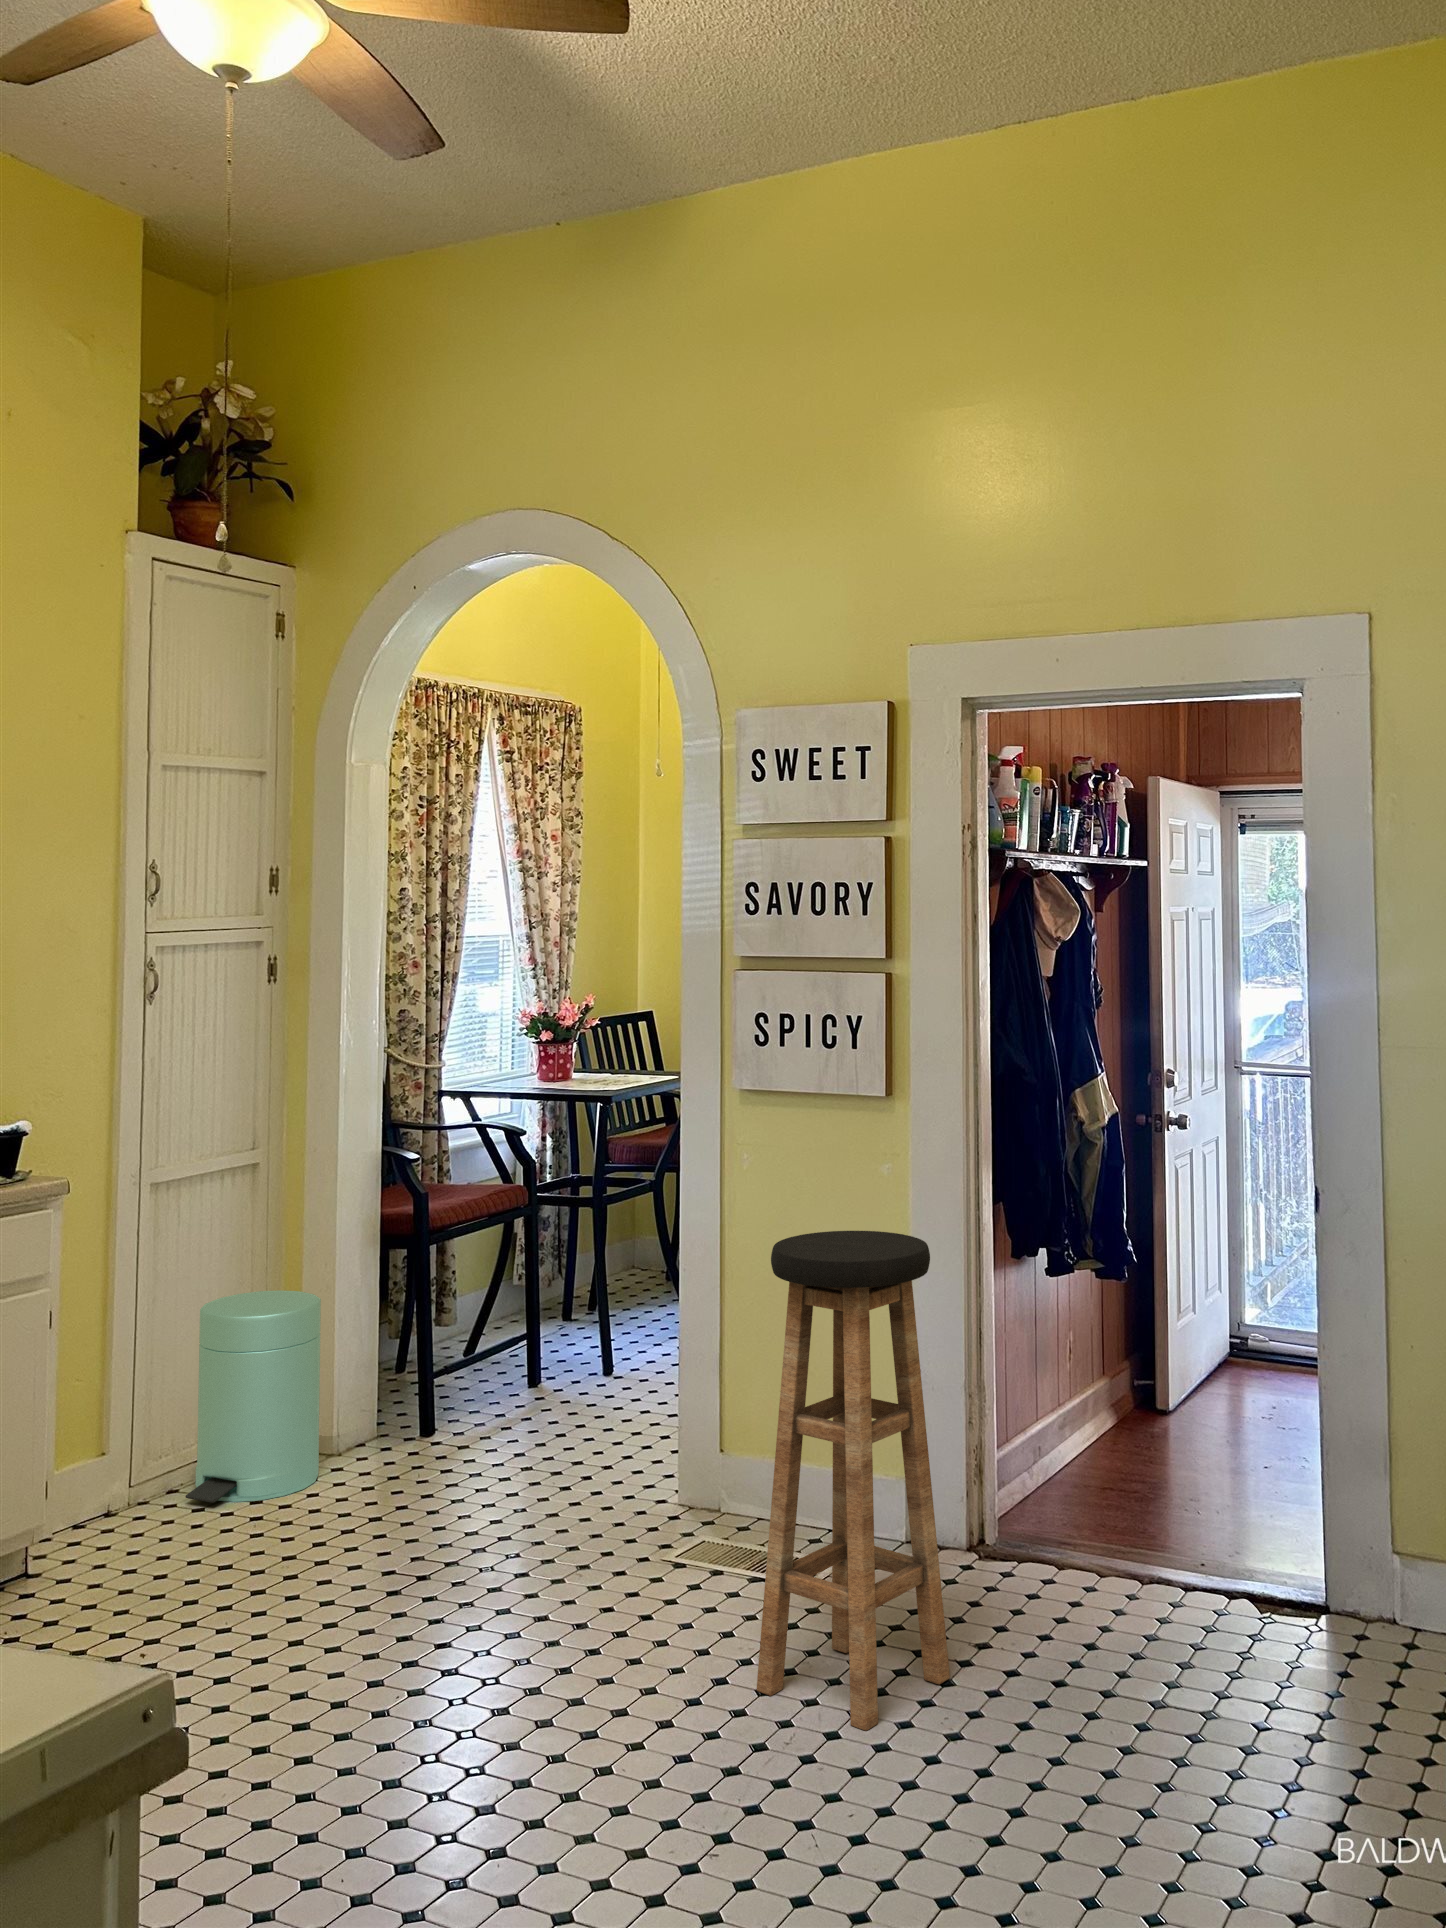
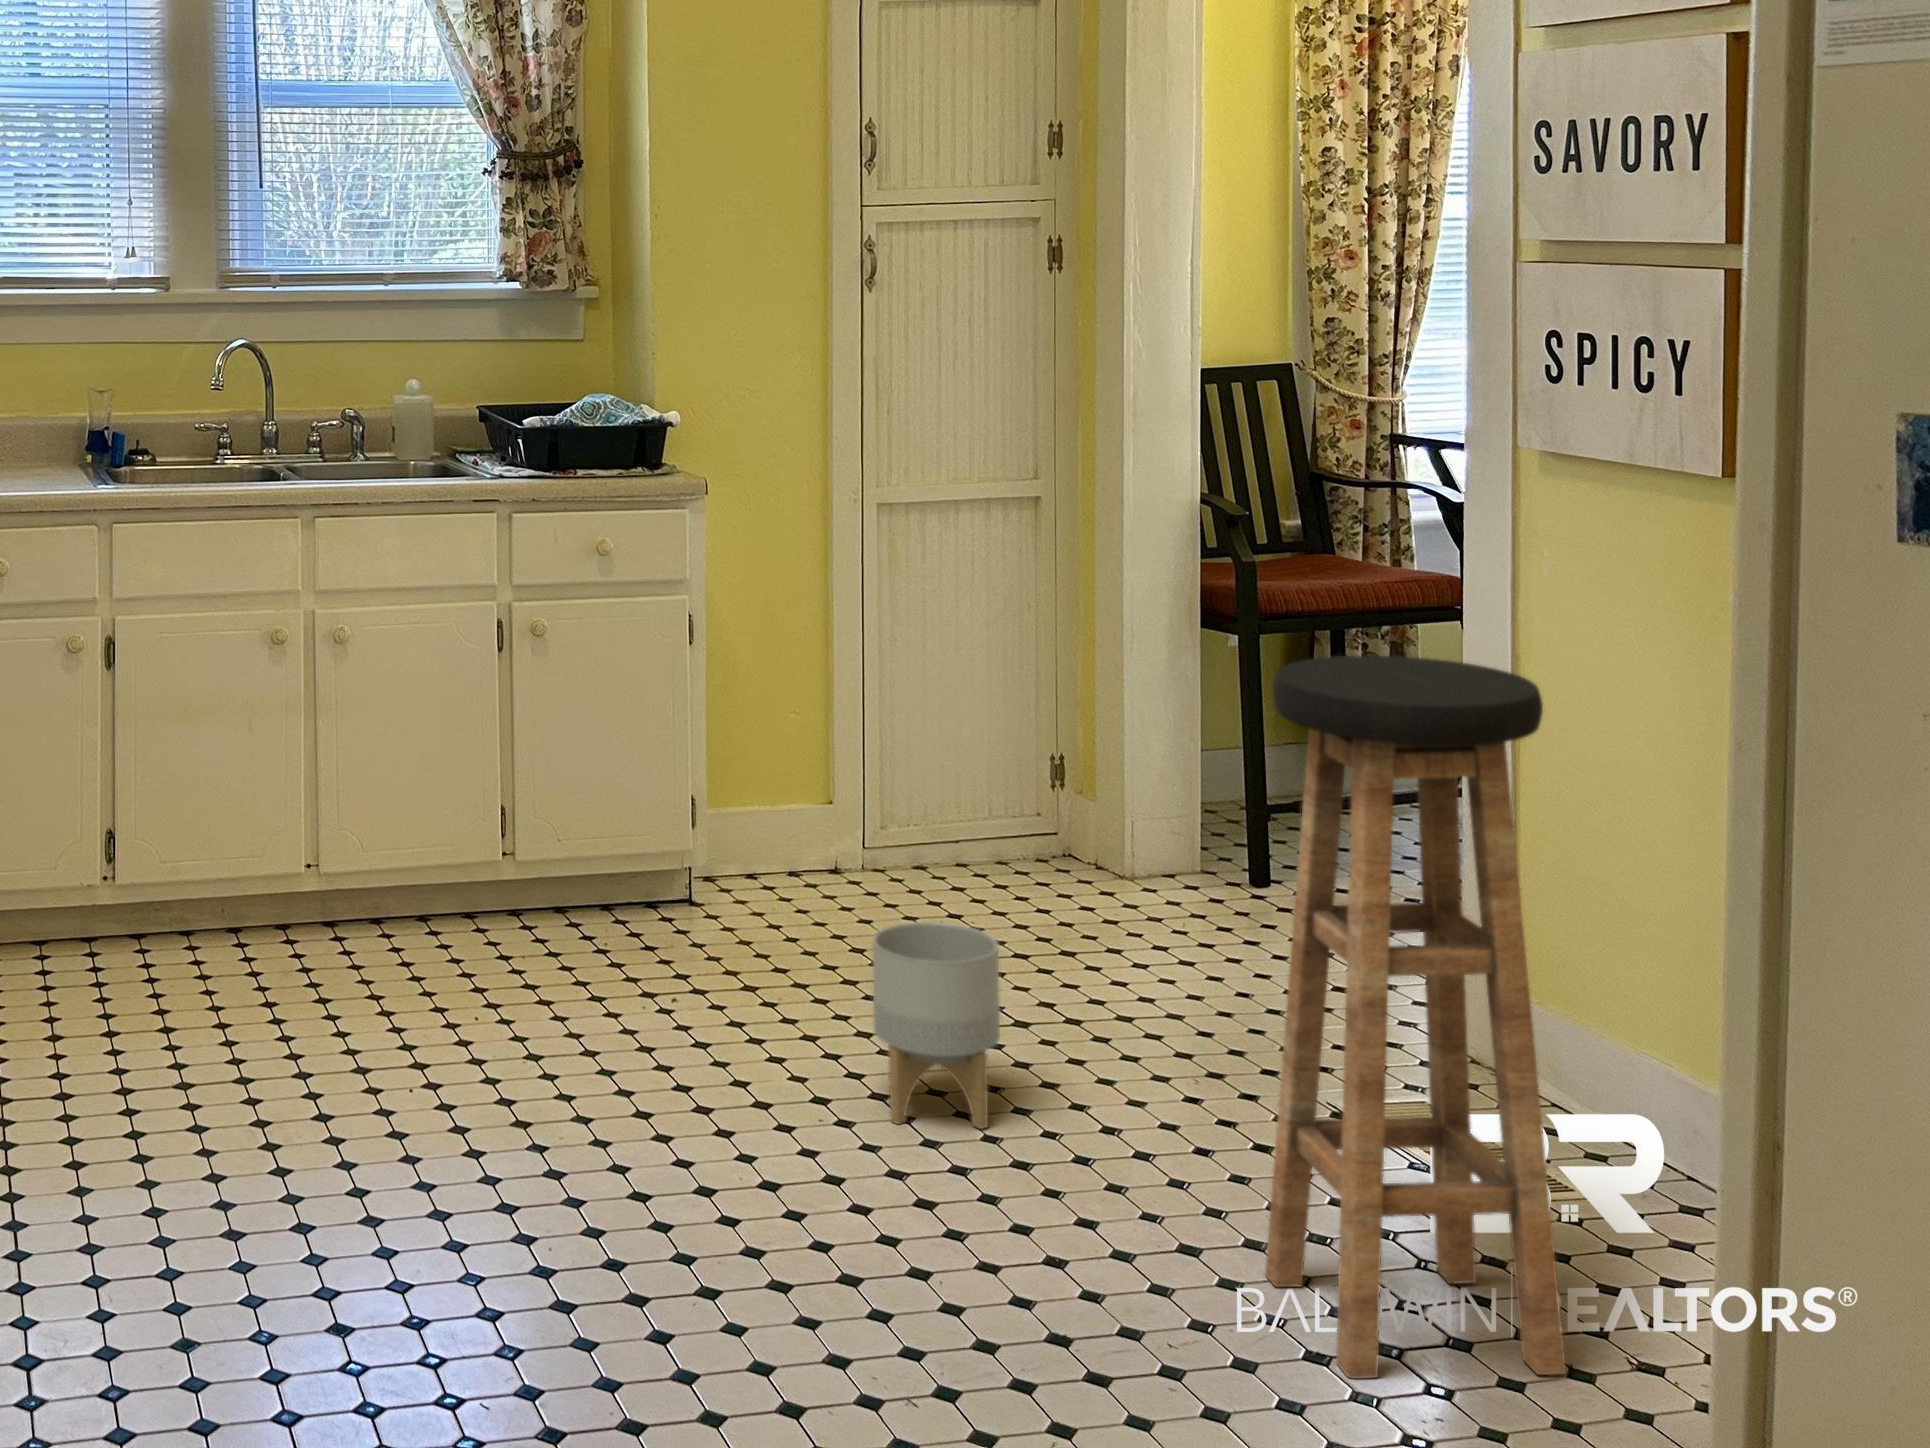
trash can: present [185,1290,321,1503] -> none [897,645,1064,889]
planter: none [389,1510,492,1691] -> present [872,922,1000,1129]

